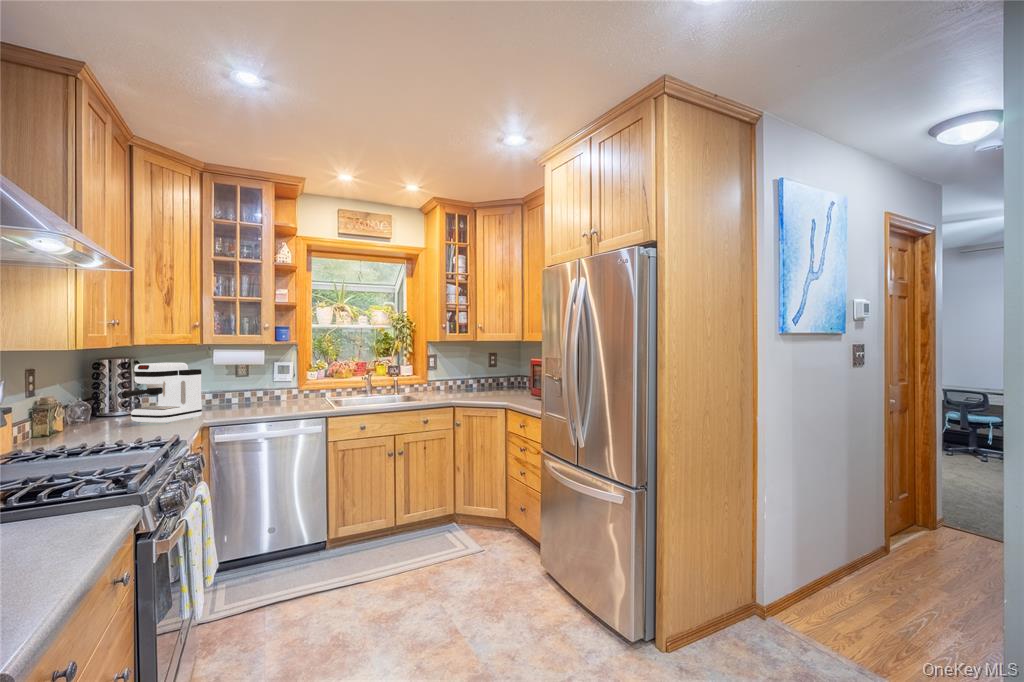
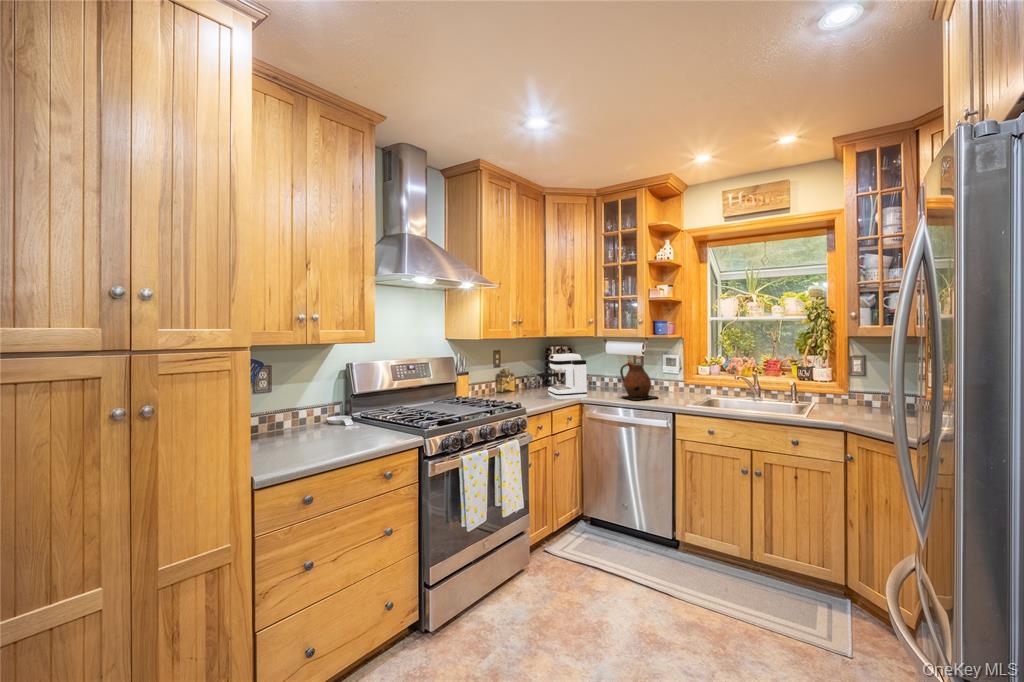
ceramic pitcher: none [240,367,286,411] -> present [620,360,658,400]

